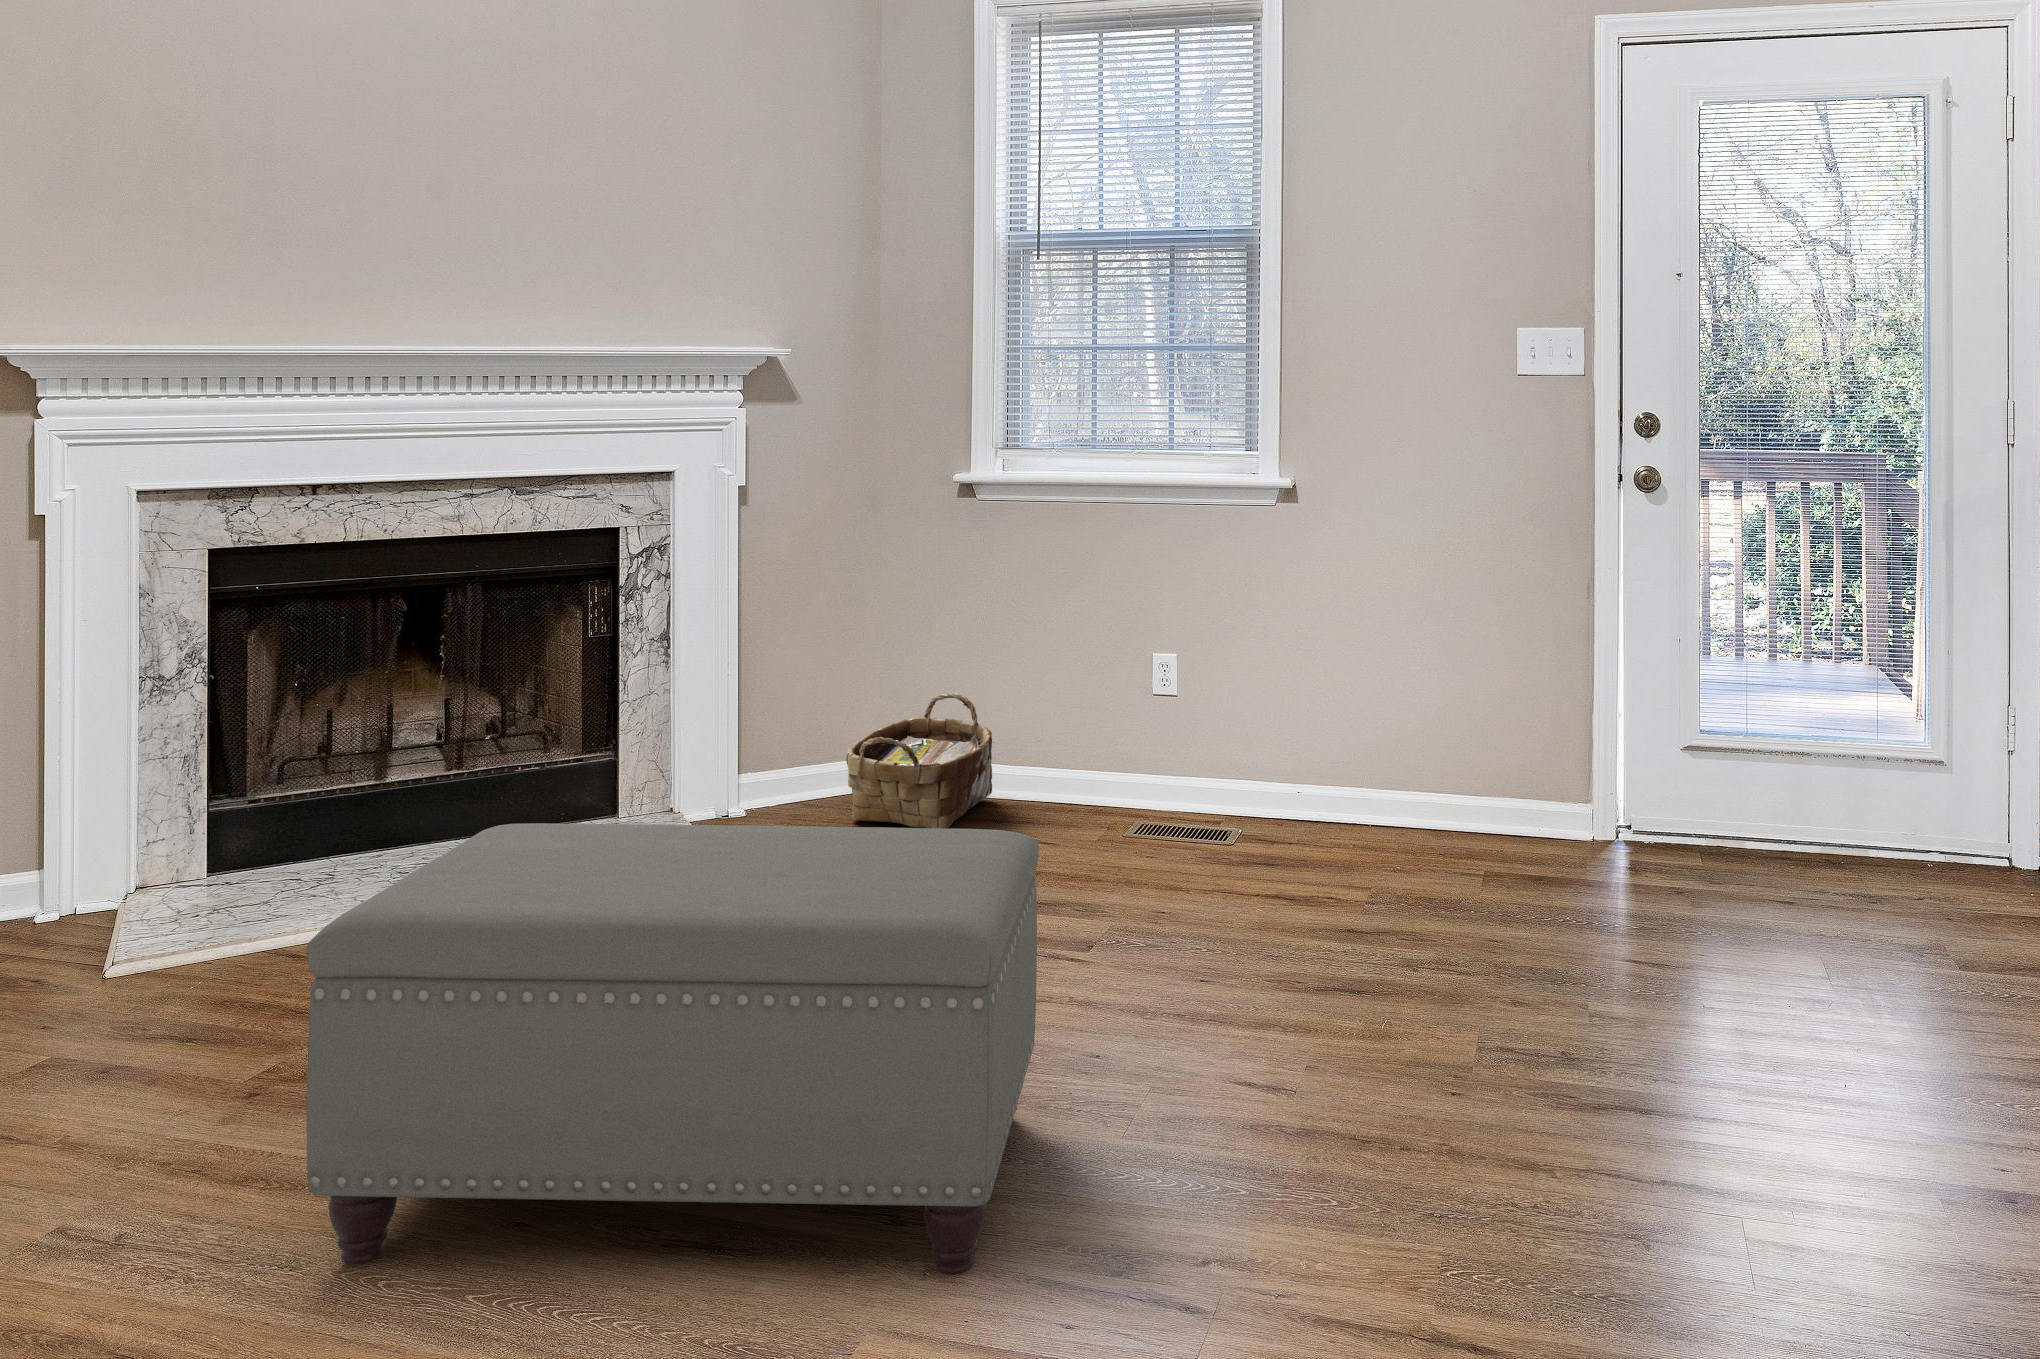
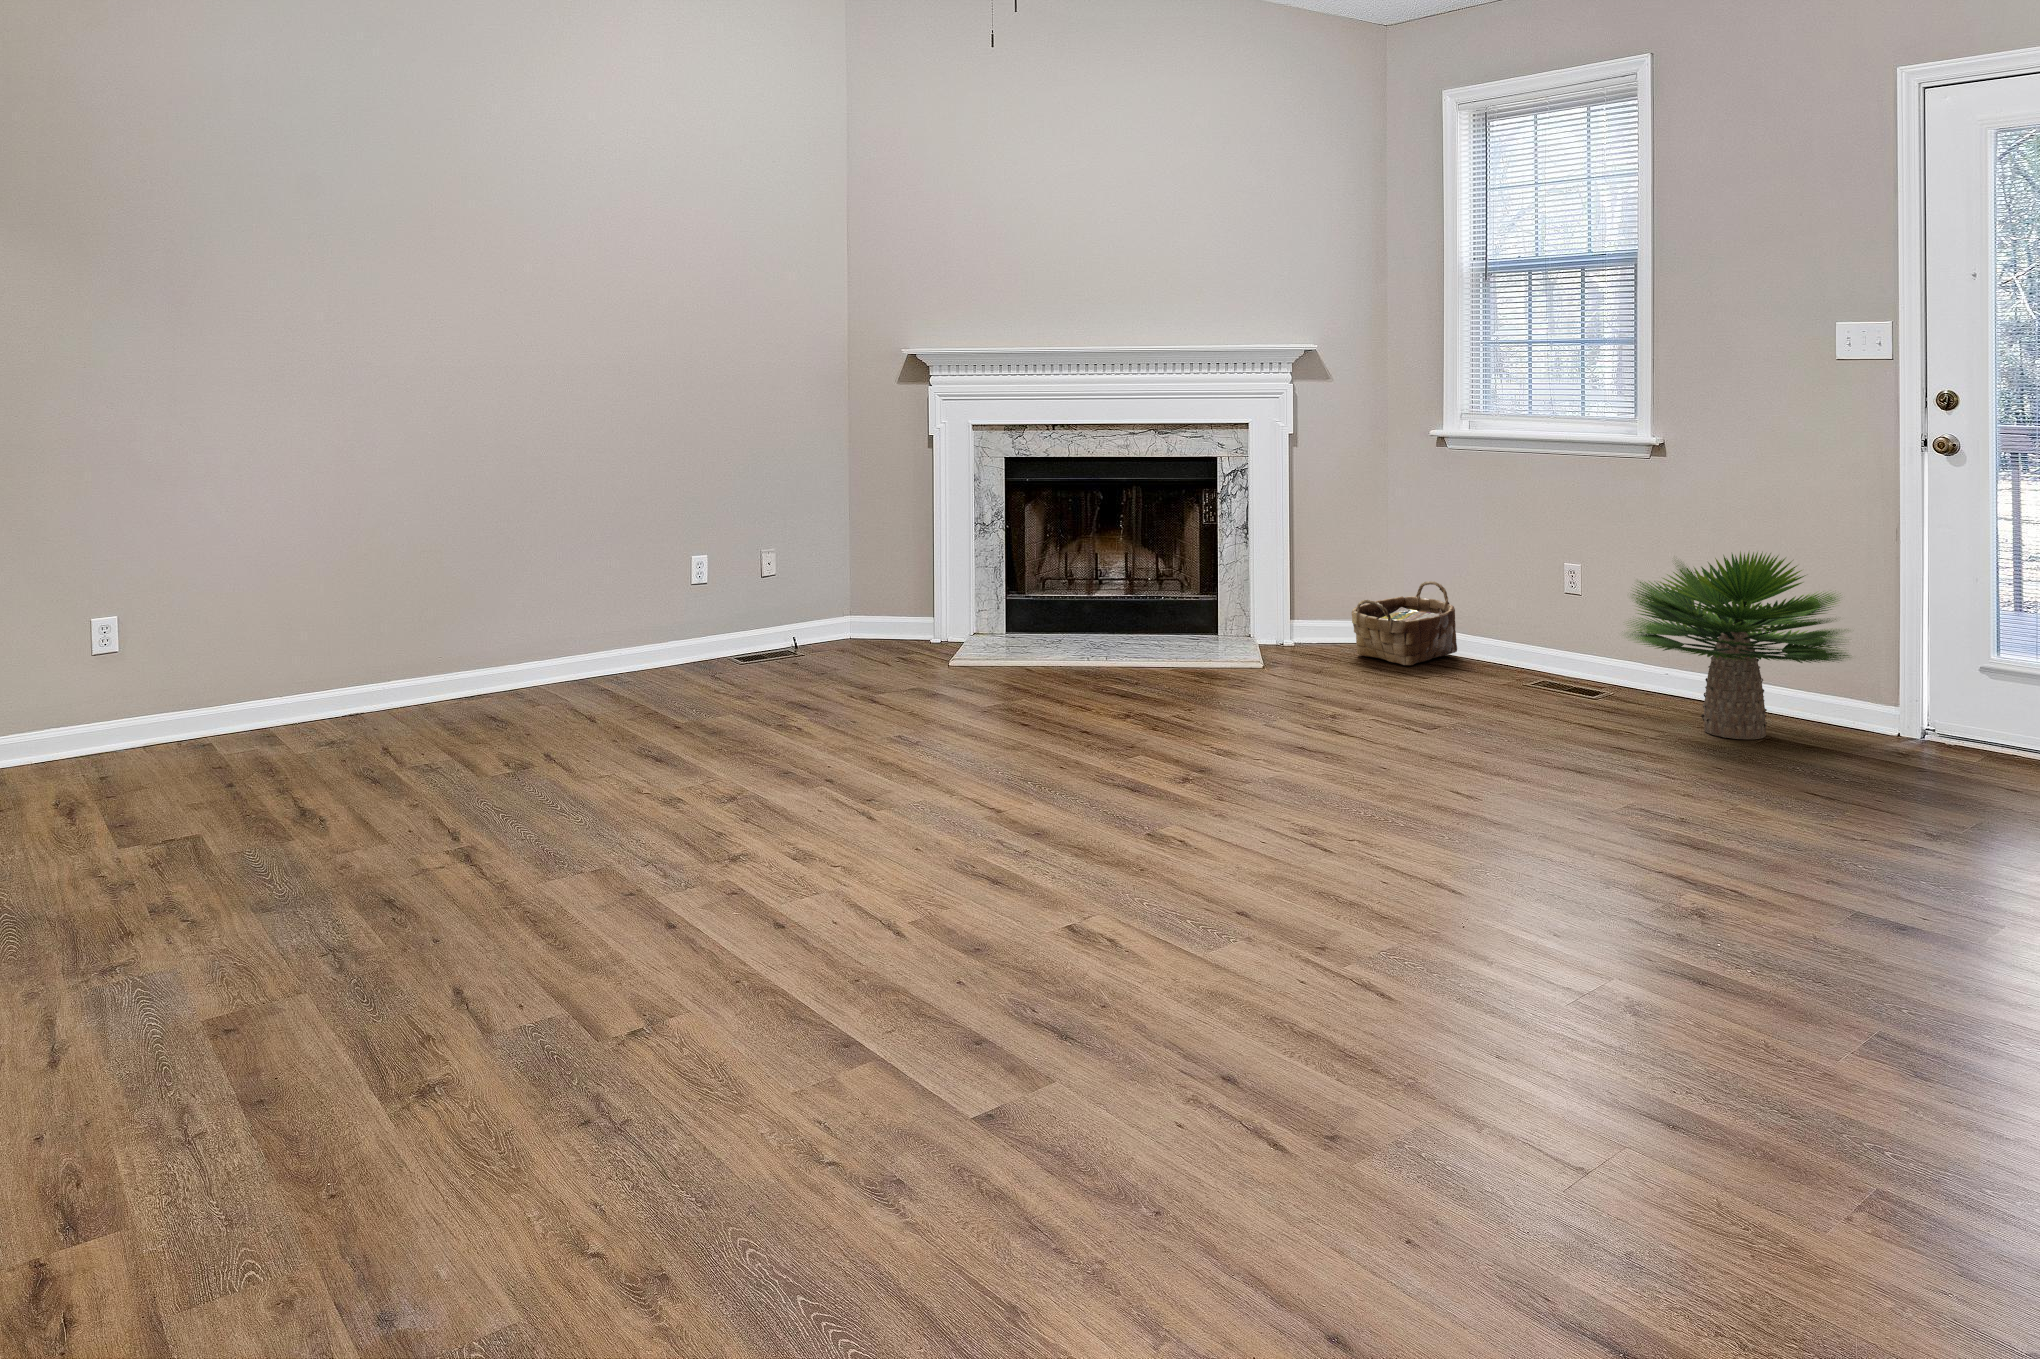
potted plant: none [1291,626,1598,892] -> present [1628,552,1849,739]
ottoman: present [307,823,1039,1275] -> none [988,590,1343,813]

